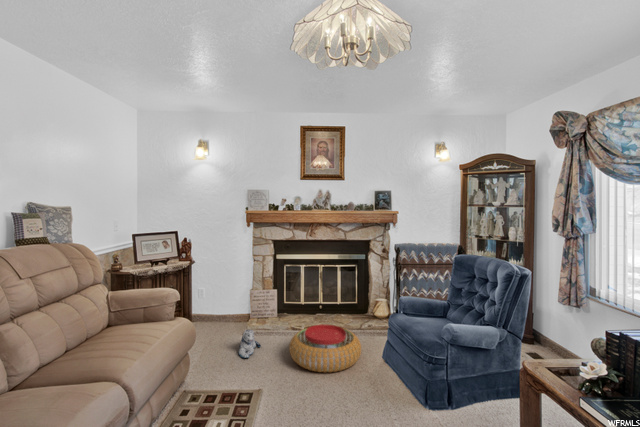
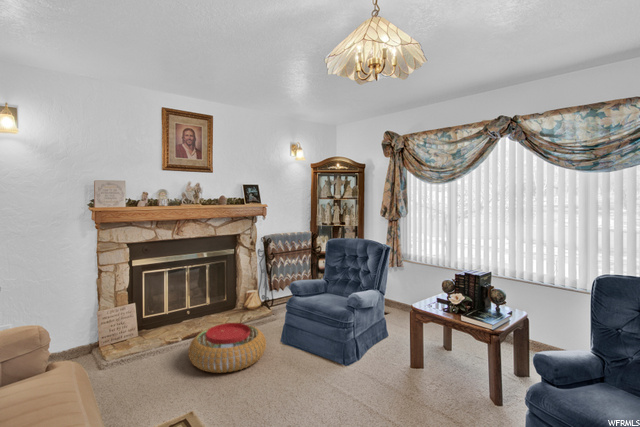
plush toy: present [239,330,261,358] -> none [115,352,145,388]

